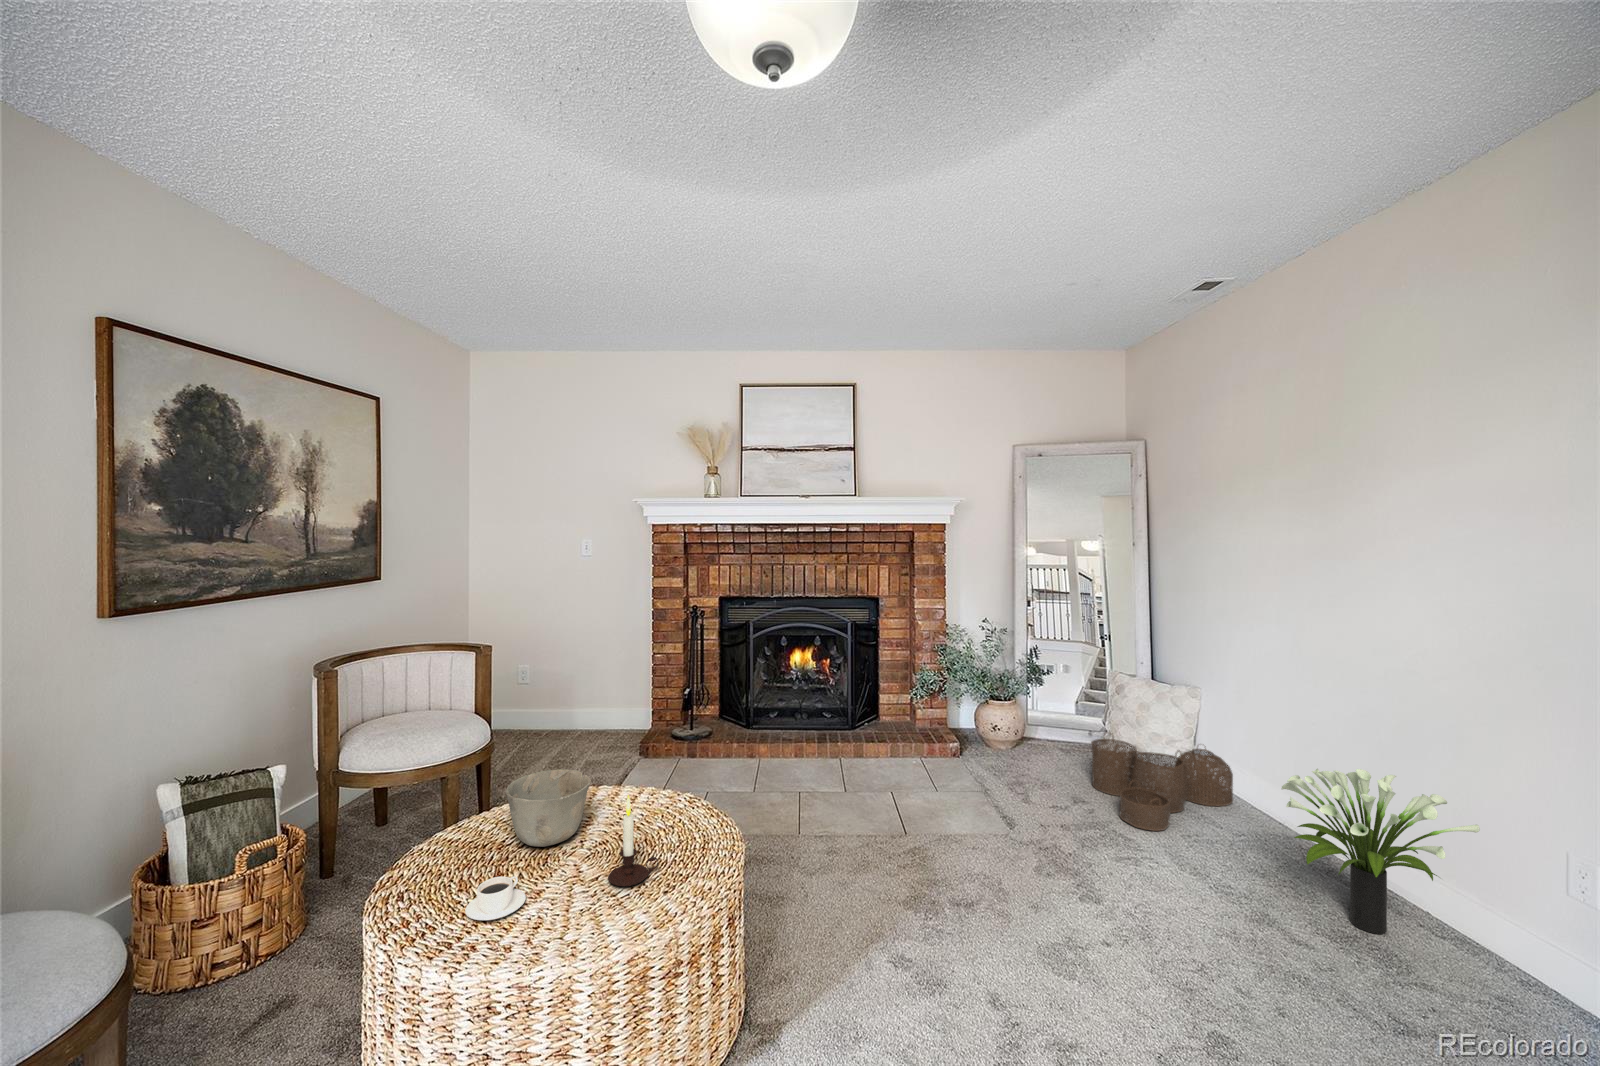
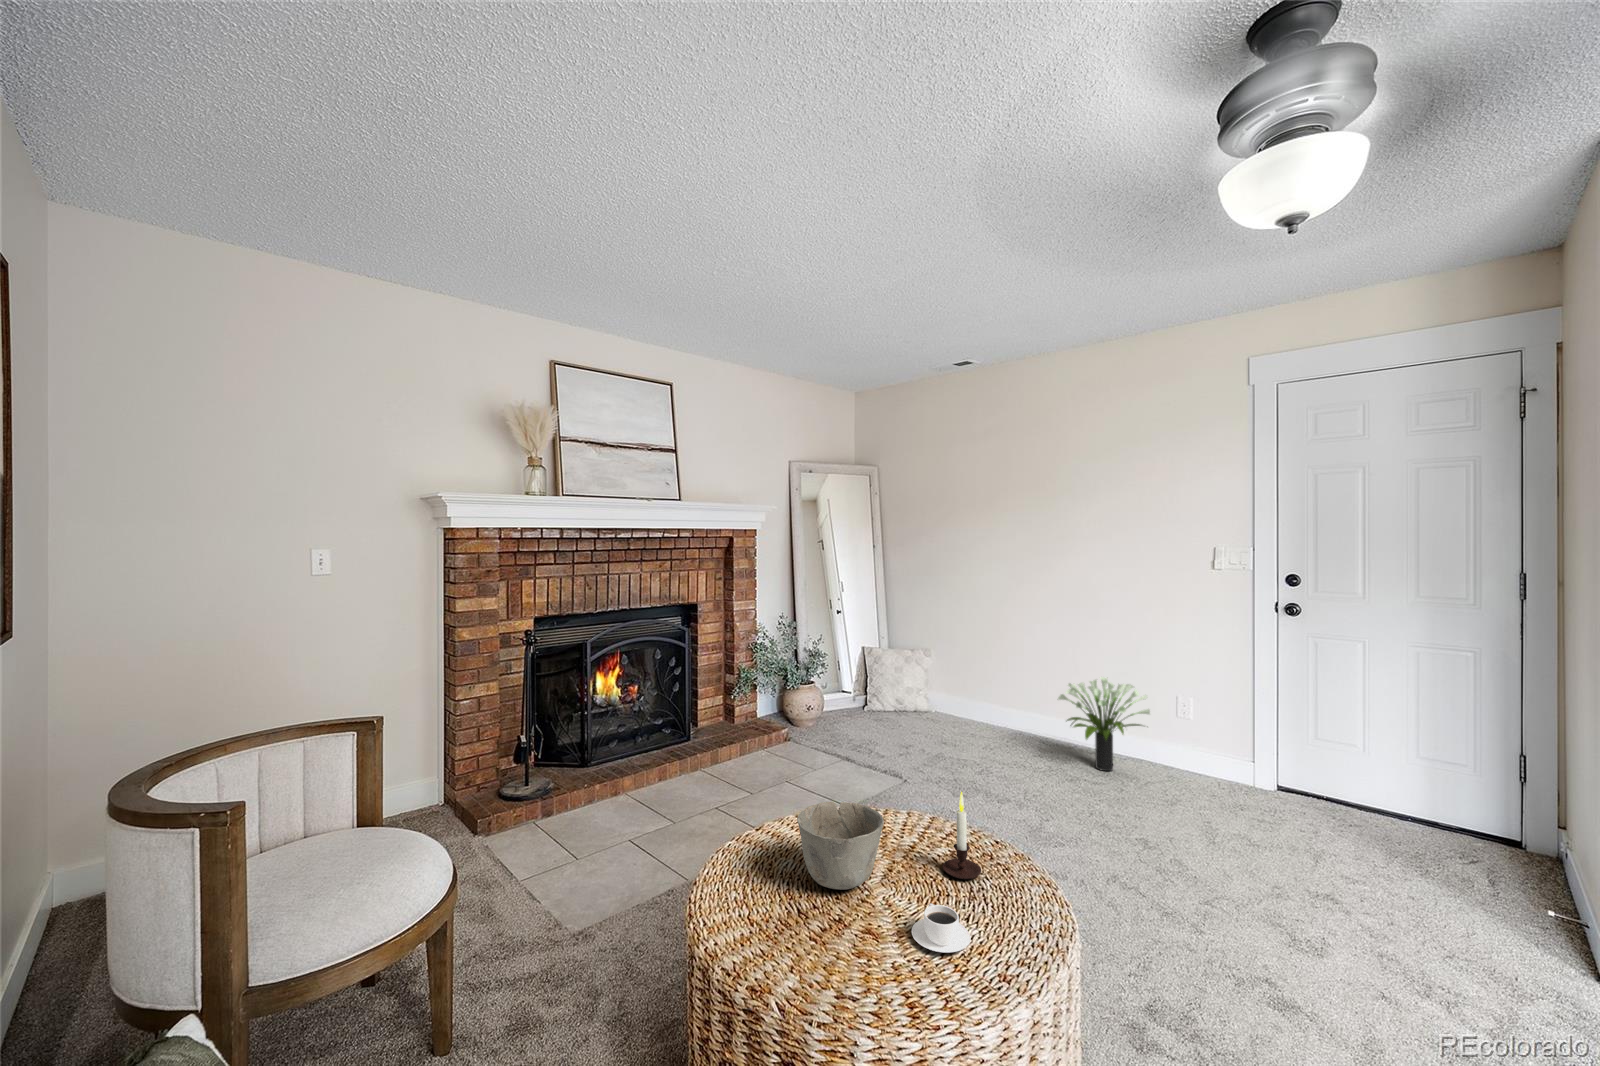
woven basket: present [1091,733,1233,831] -> none [896,689,976,755]

